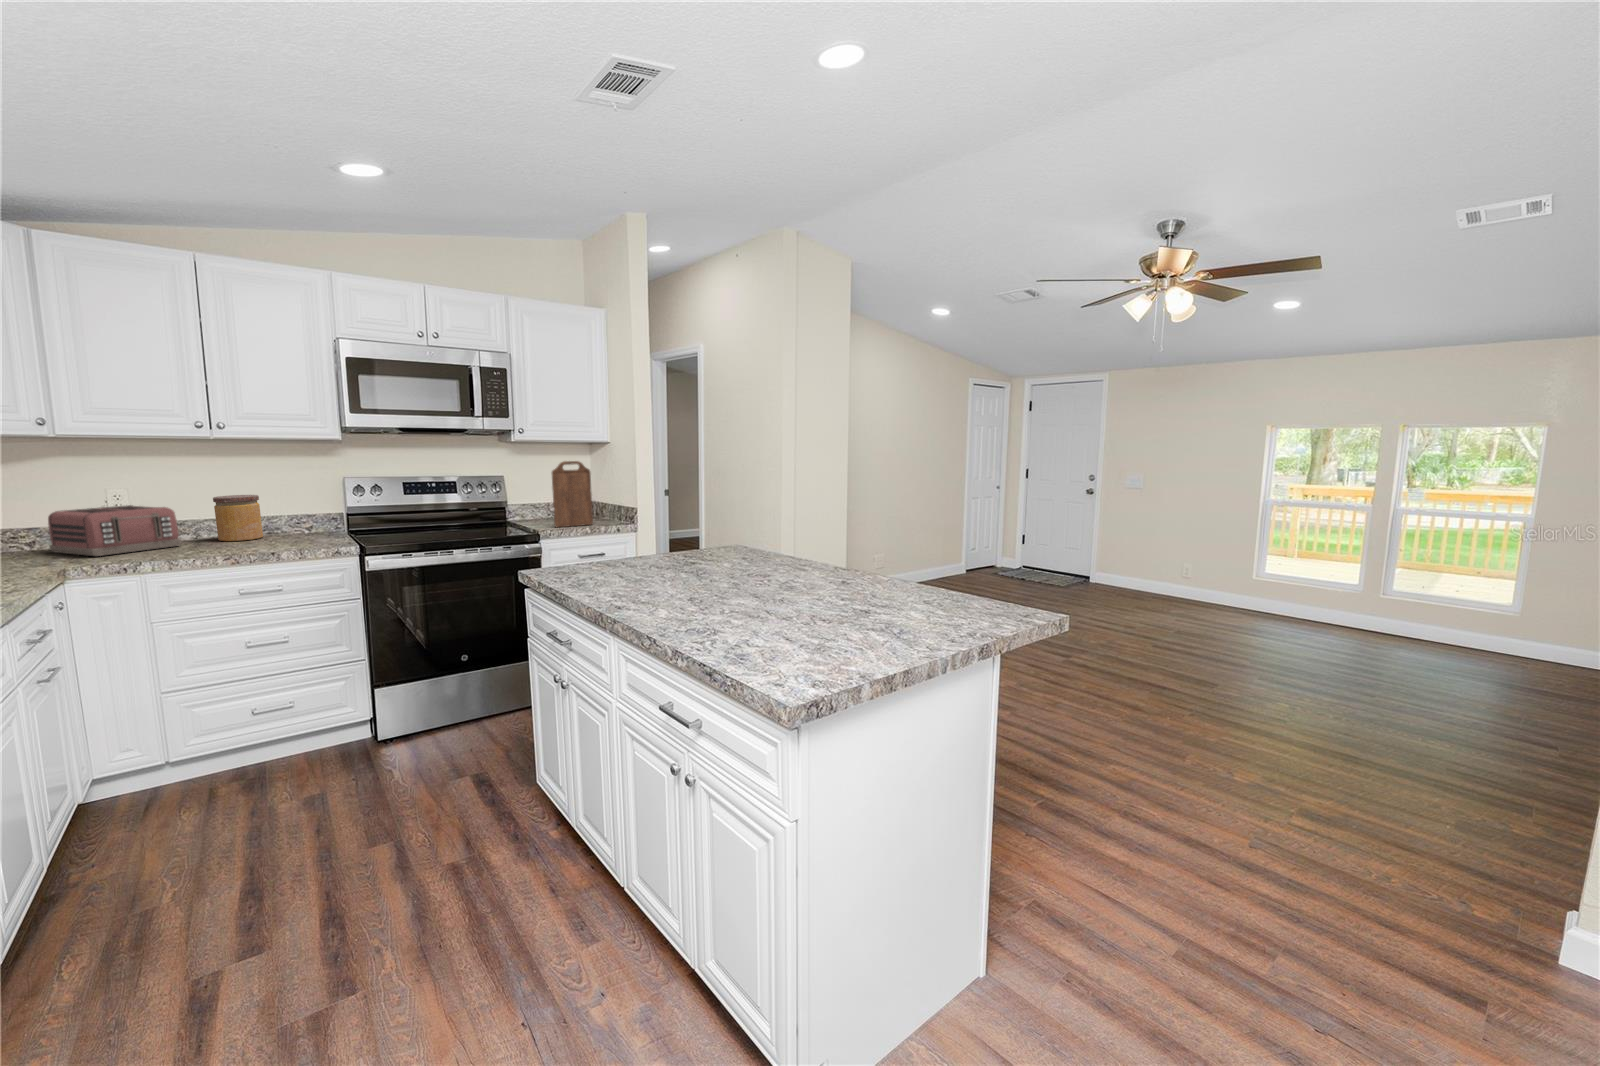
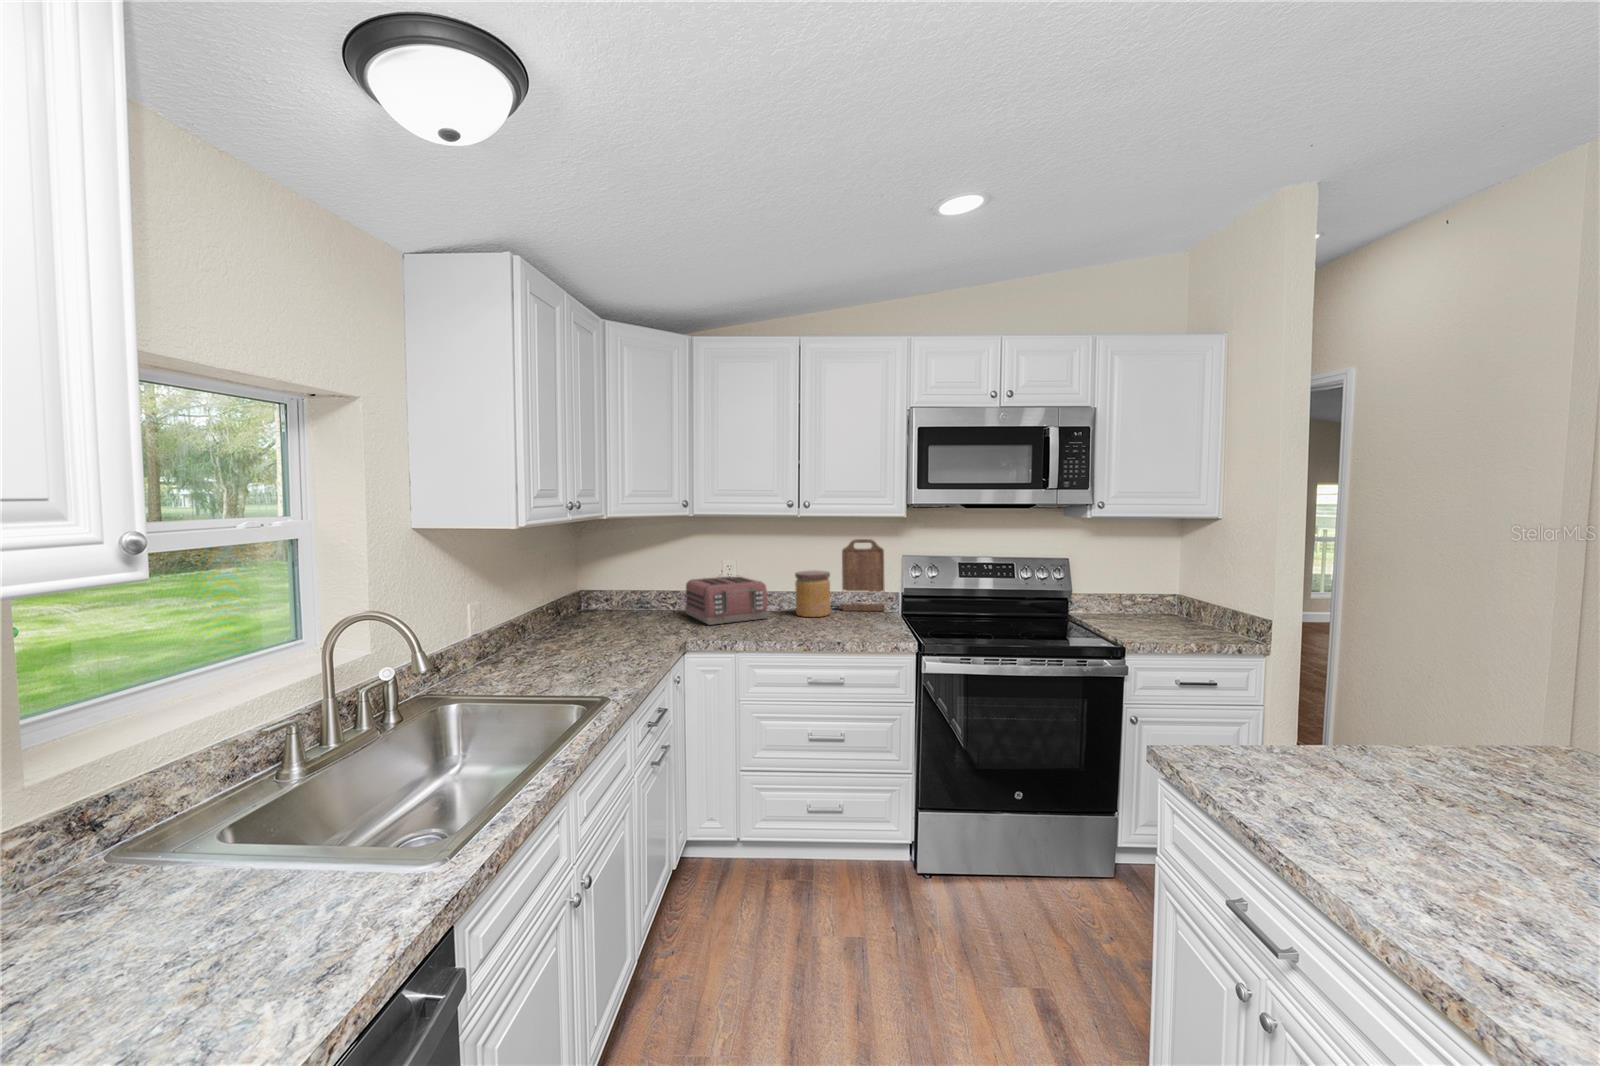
cutting board: present [552,461,593,527] -> present [842,539,885,611]

